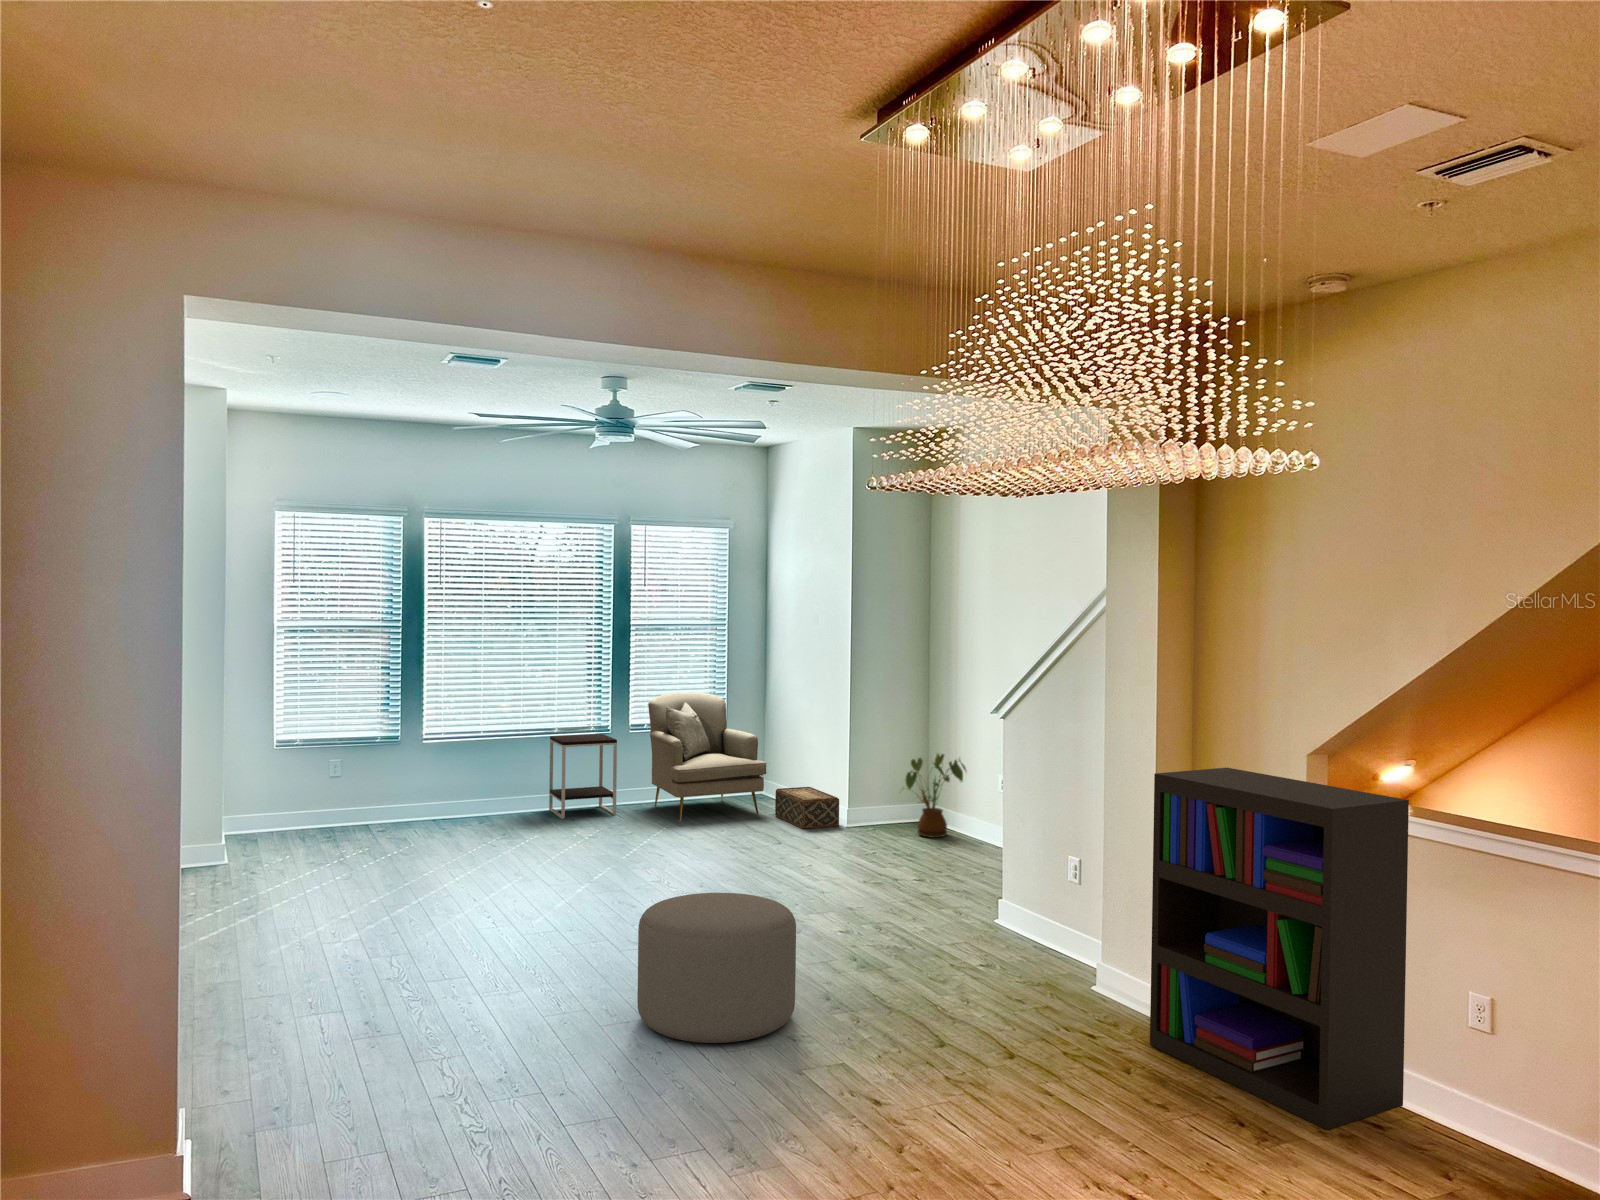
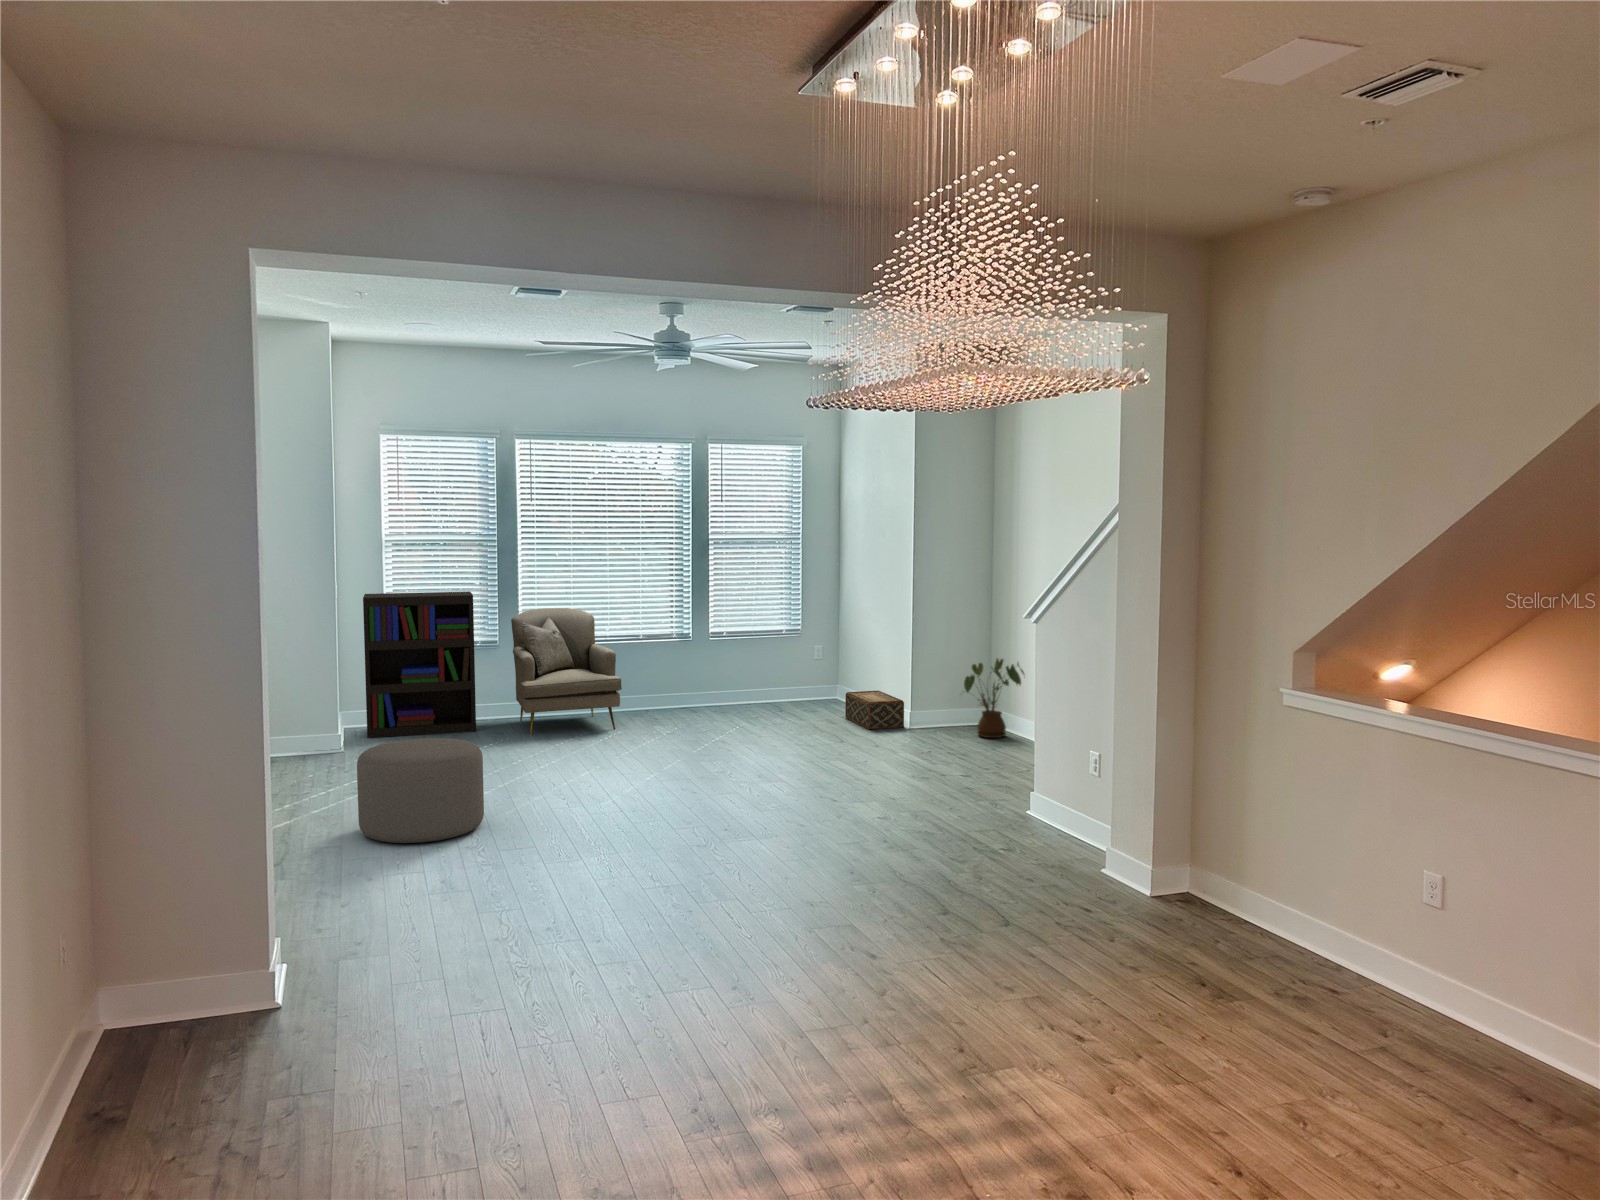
armchair: present [648,692,766,821] -> present [511,608,622,736]
side table: present [549,734,617,819] -> none [635,641,697,719]
bookshelf: present [1150,768,1409,1130] -> present [363,591,476,738]
ottoman: present [637,893,796,1043] -> present [357,738,484,843]

